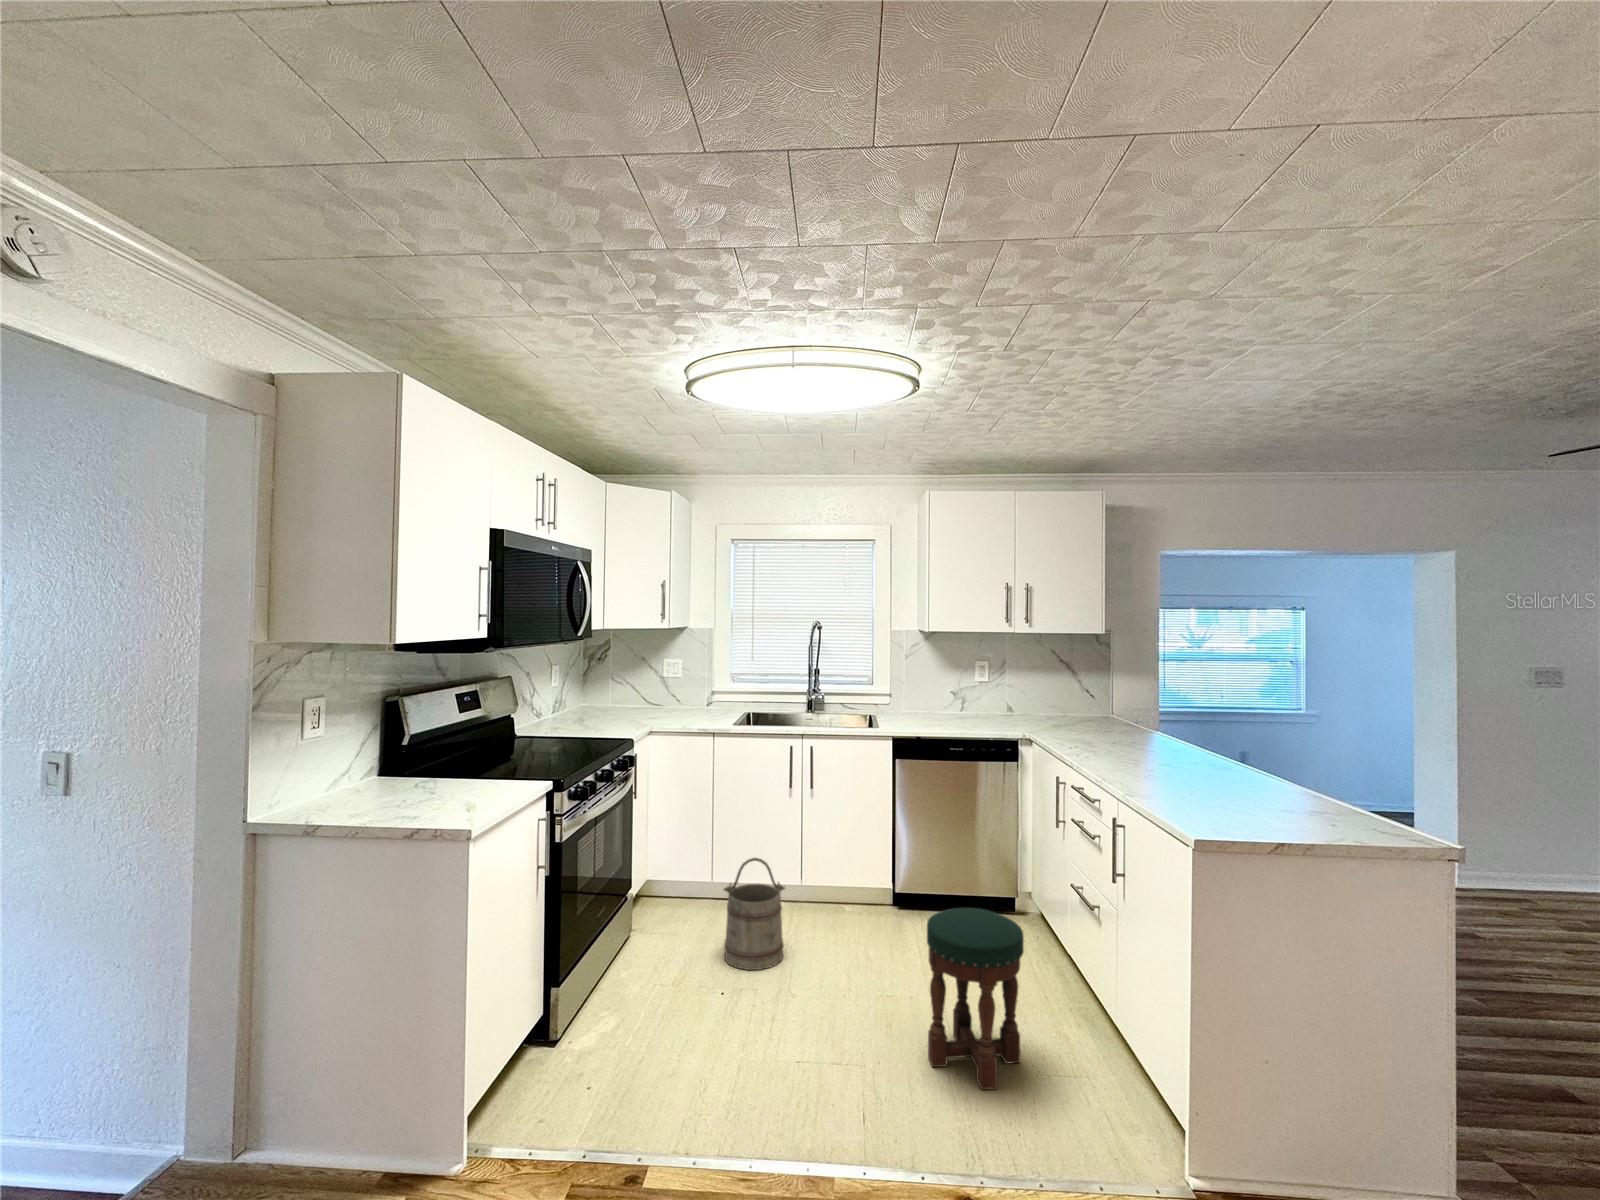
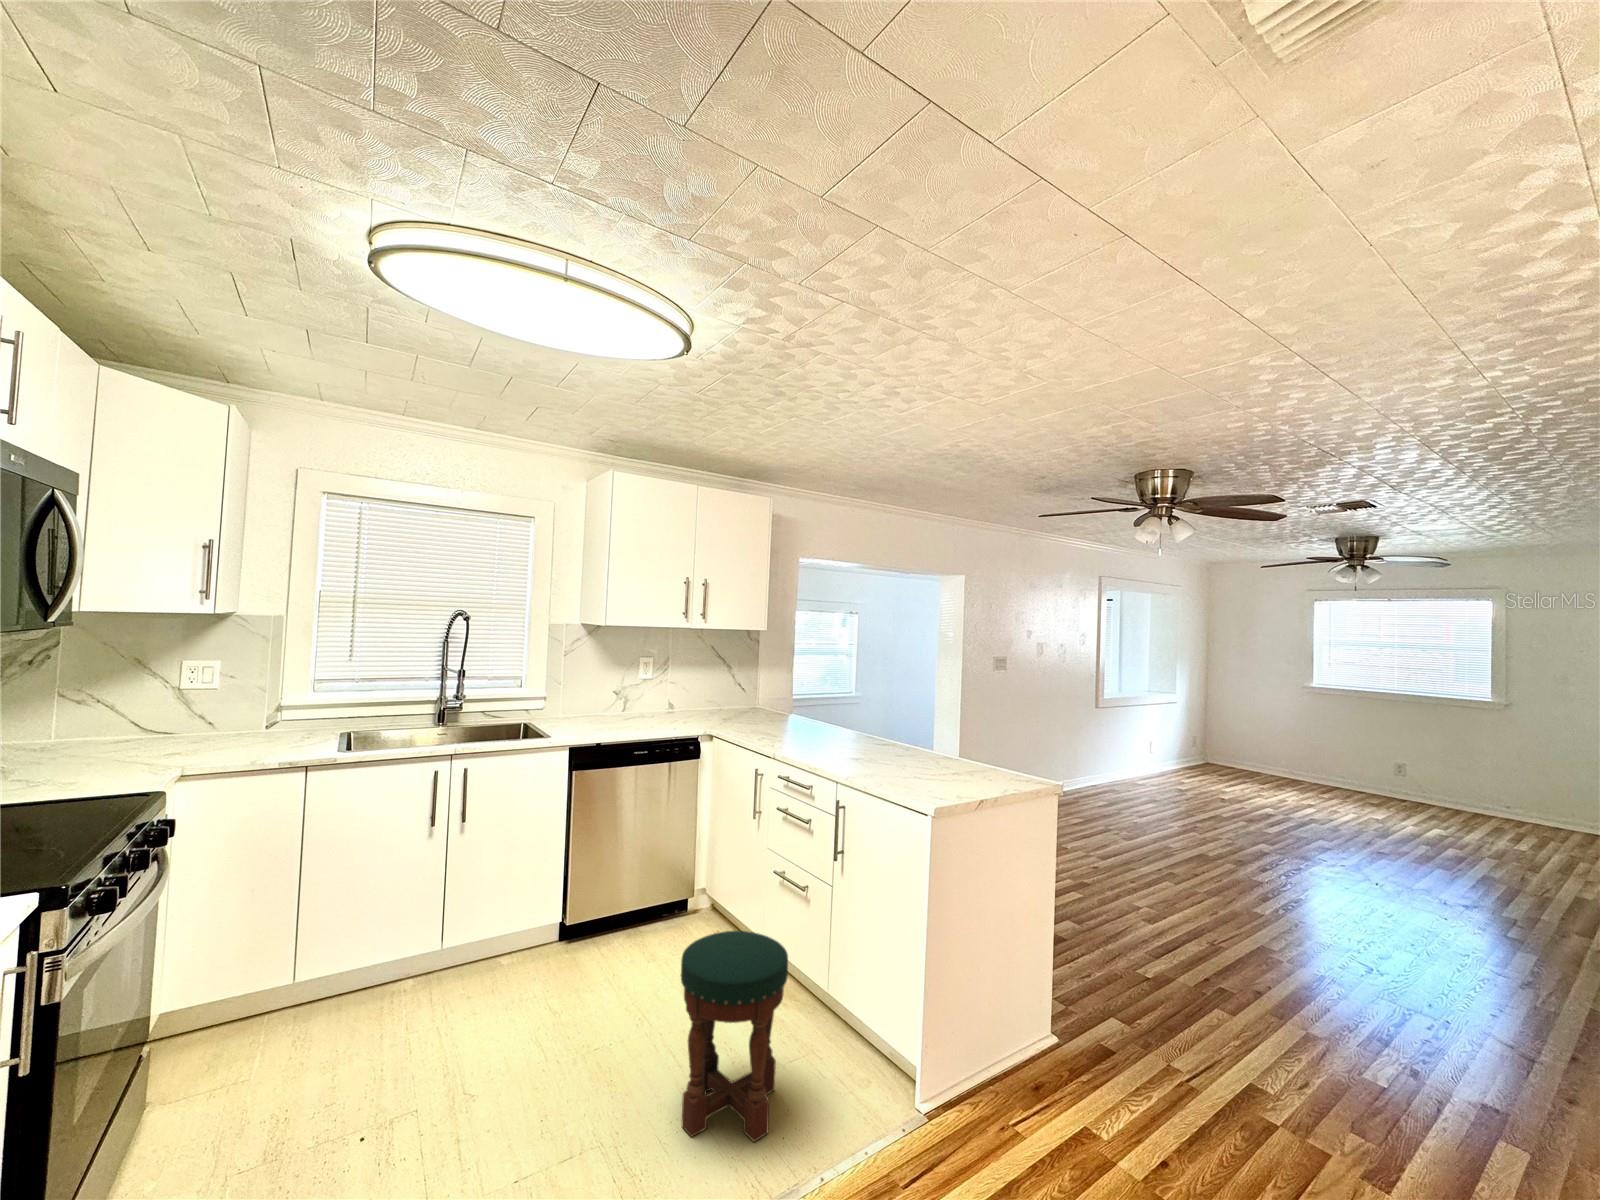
bucket: present [724,858,785,970] -> none [345,931,447,1097]

